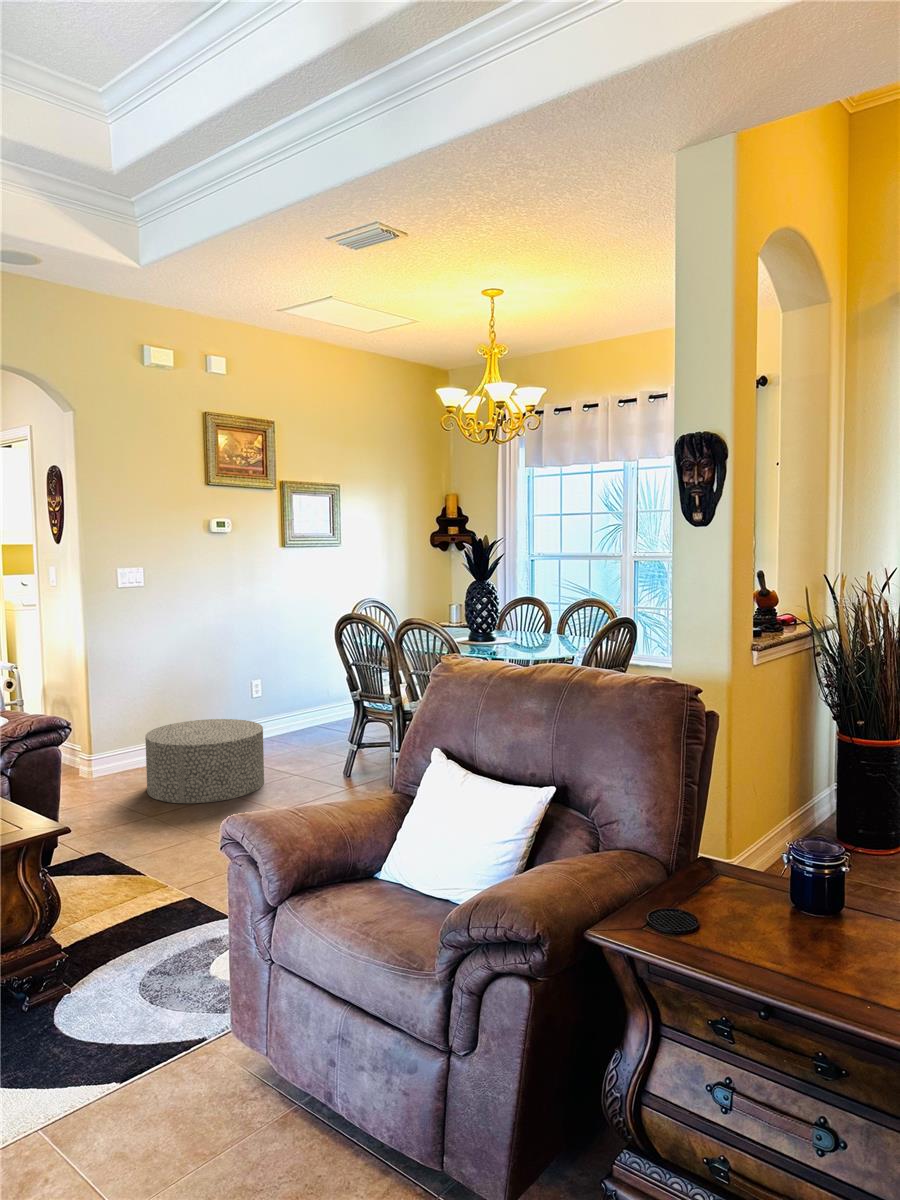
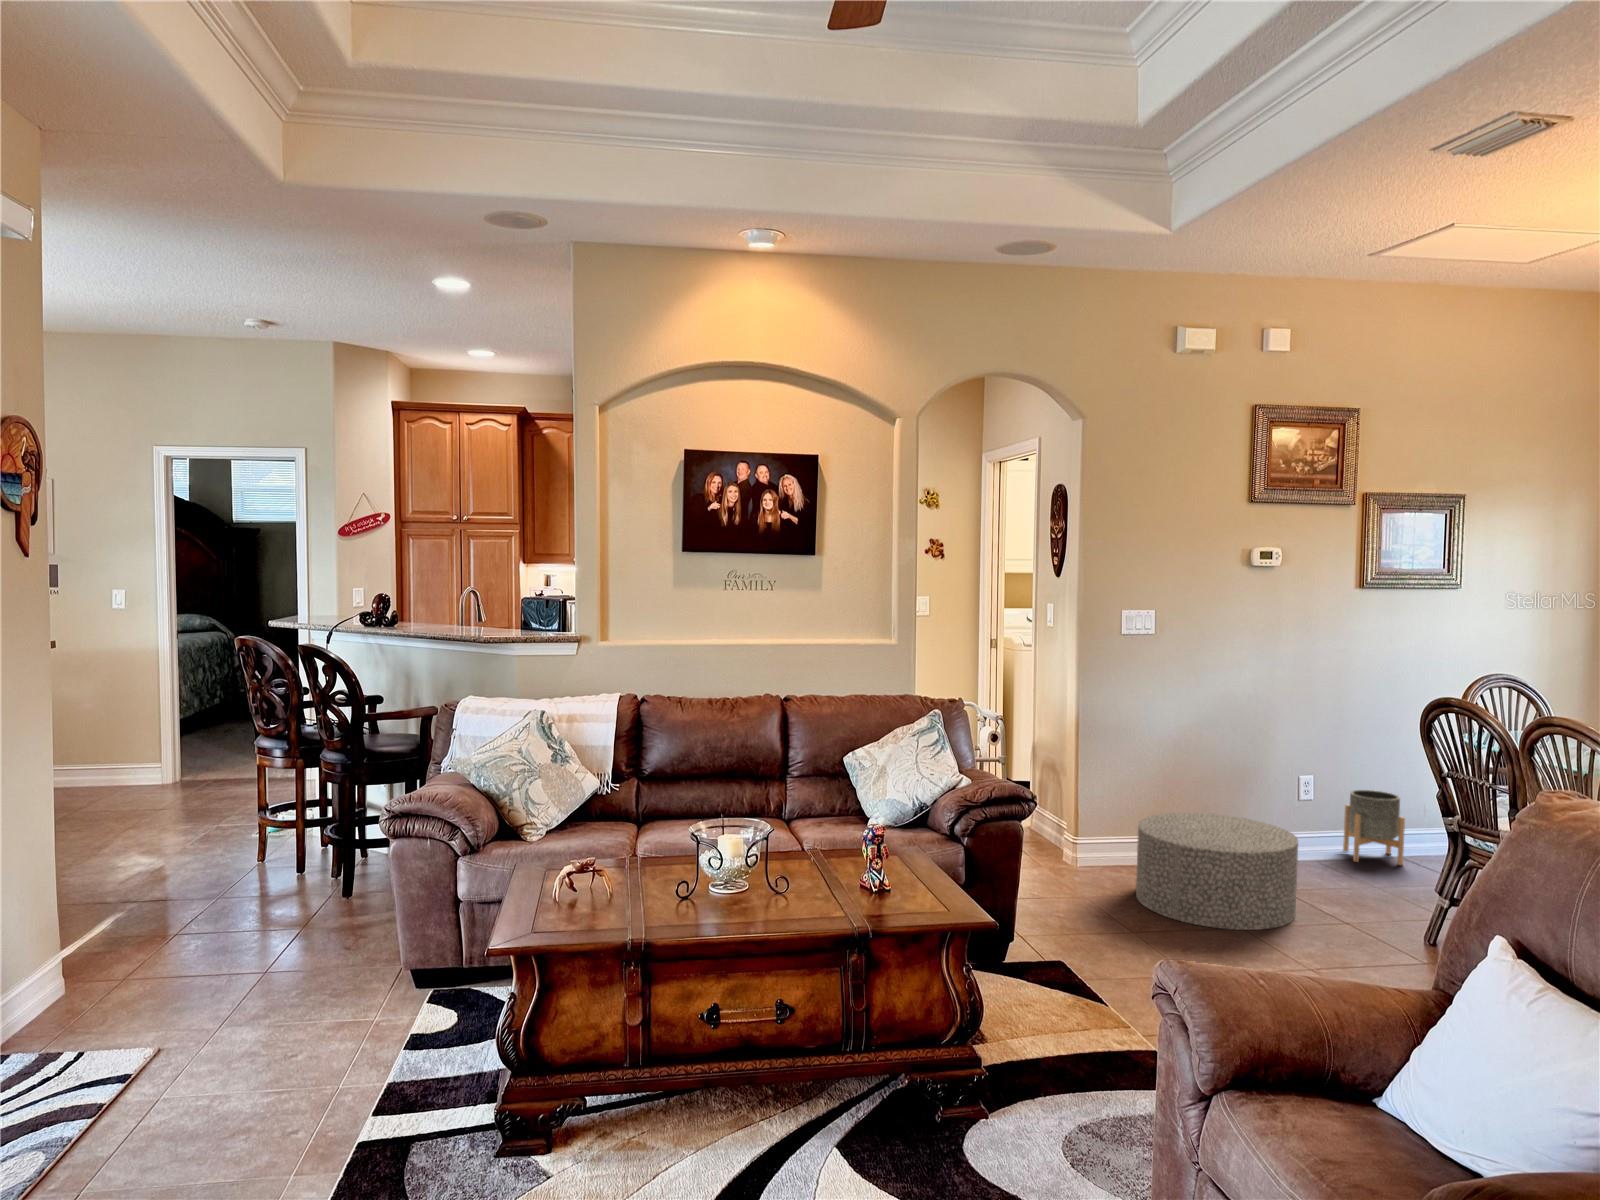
planter: none [282,687,321,738] -> present [1343,790,1405,865]

